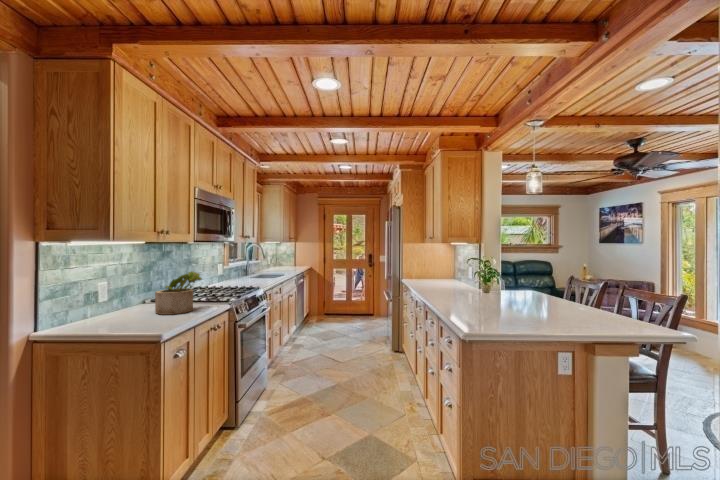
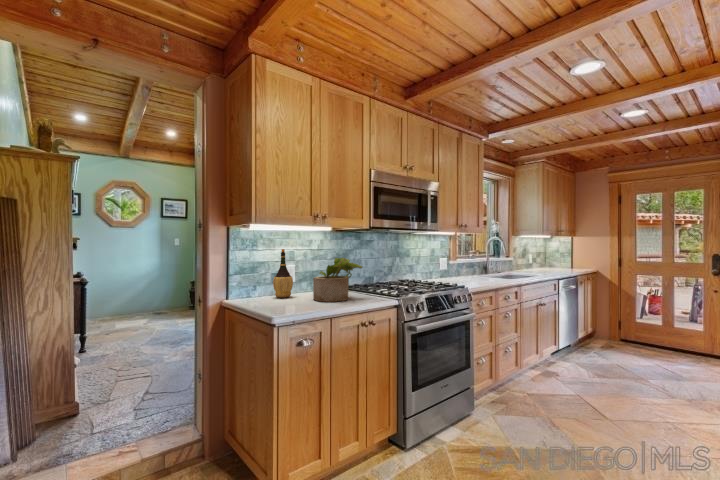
wine bottle: none [100,265,125,318] -> present [273,249,293,298]

